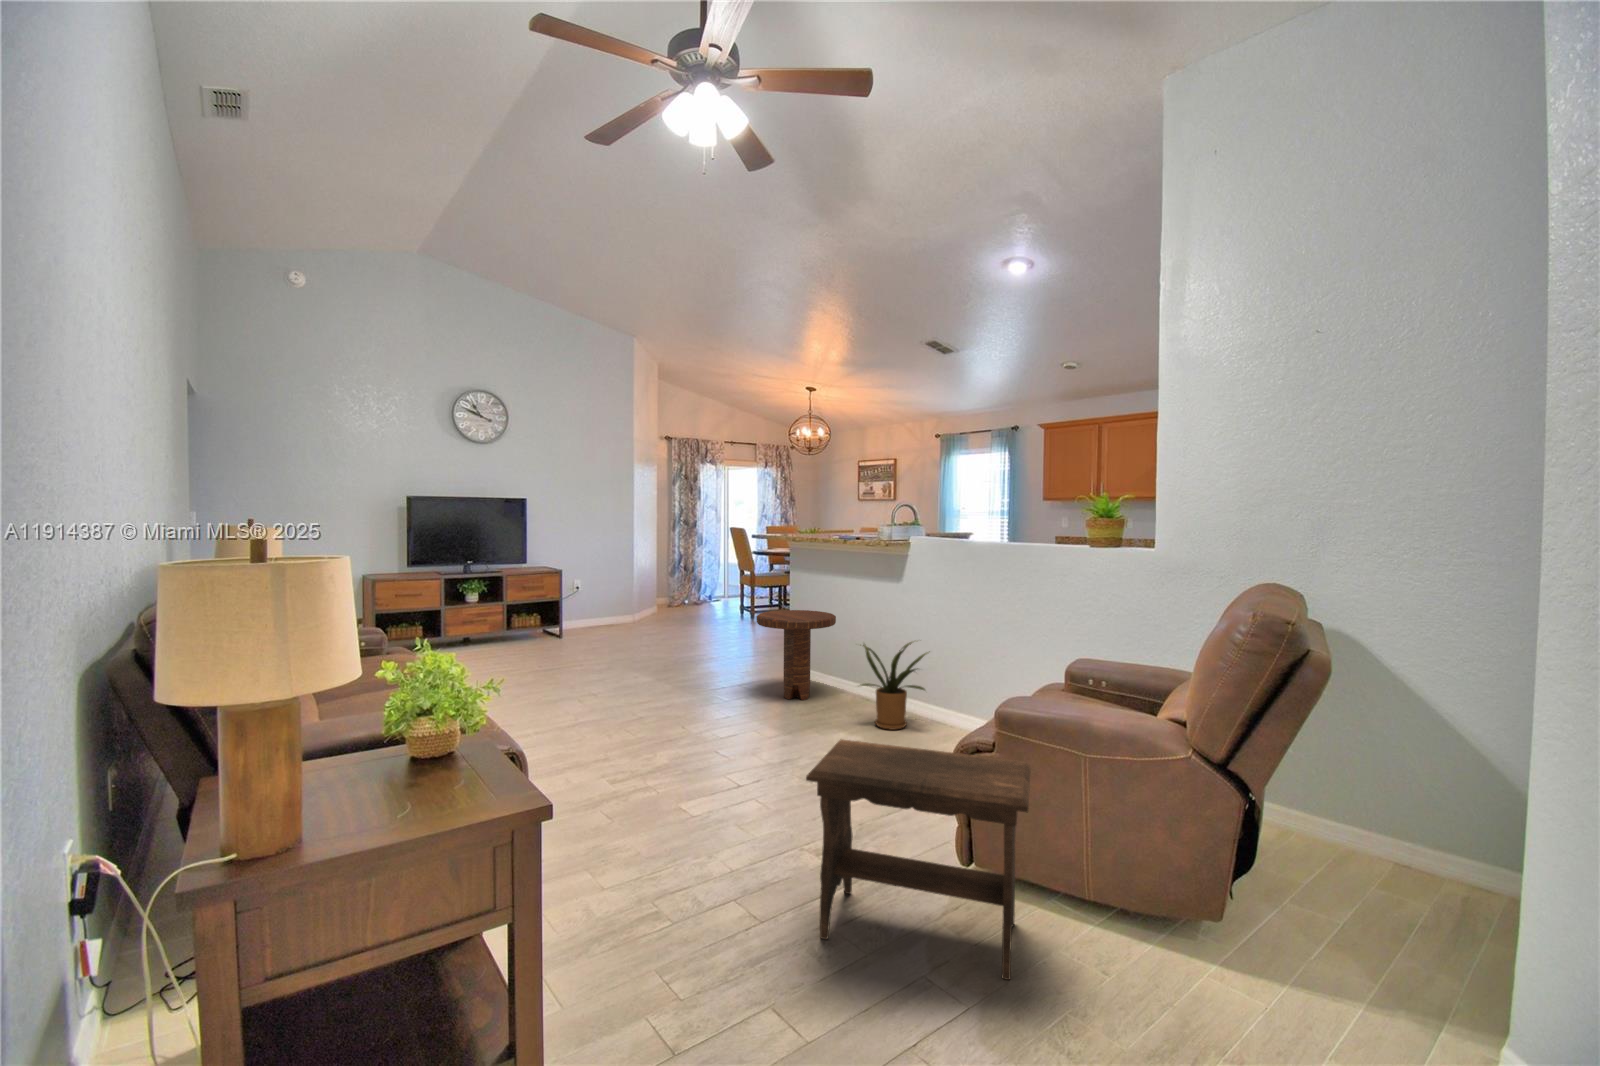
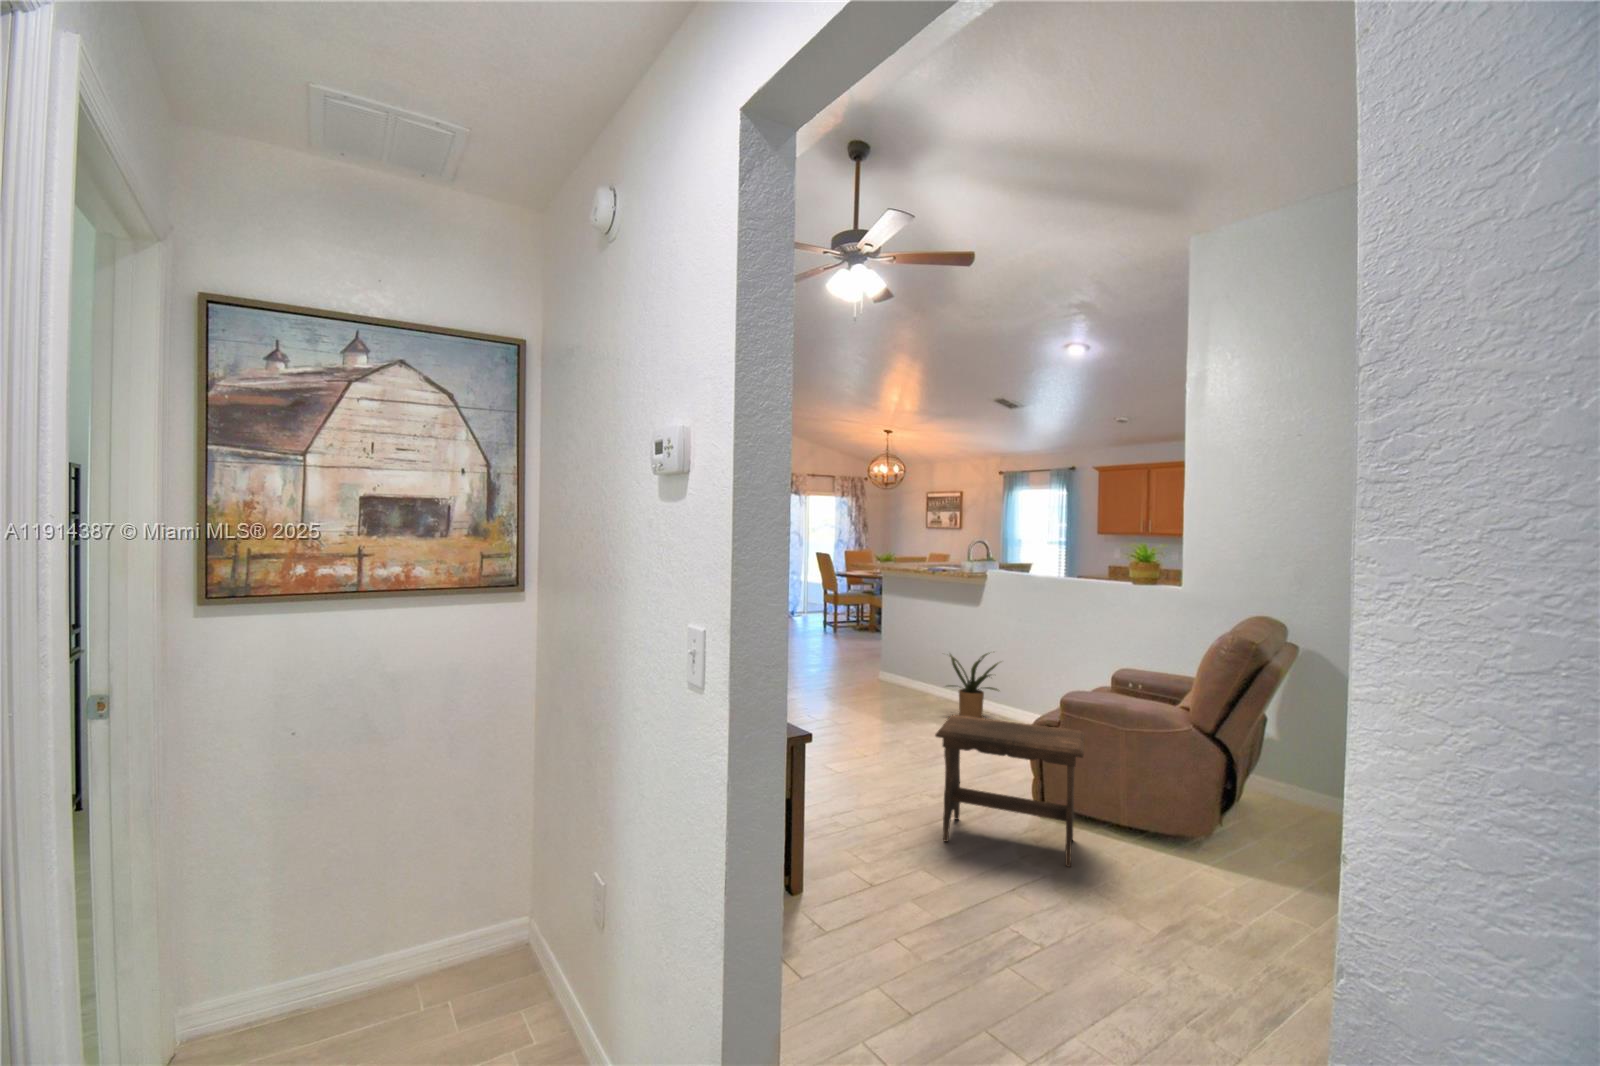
side table: present [757,610,836,700] -> none [859,626,923,698]

